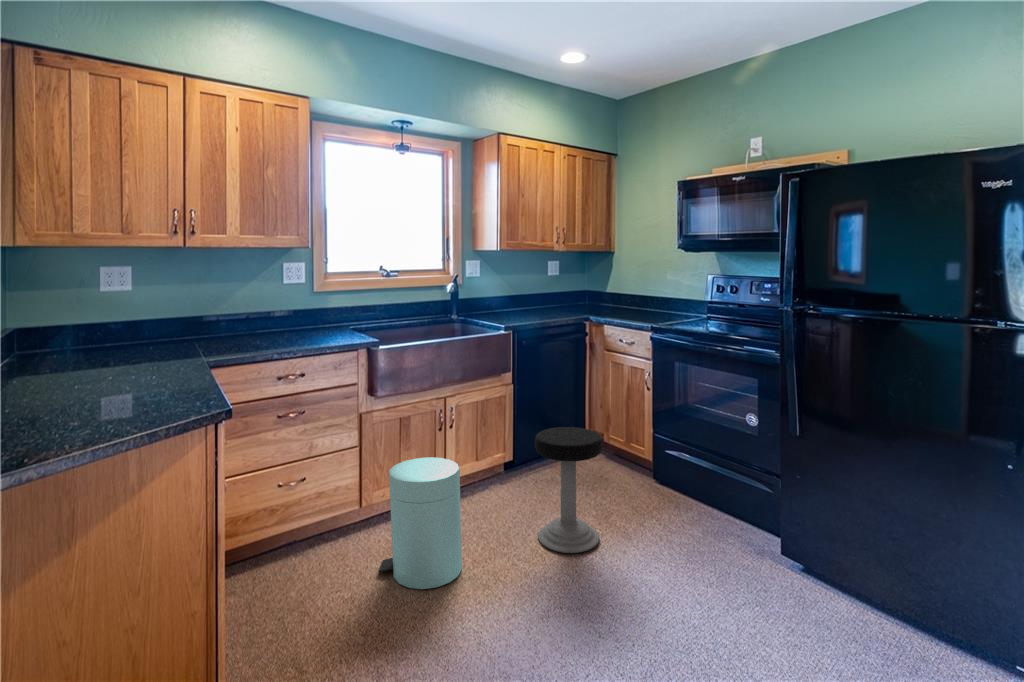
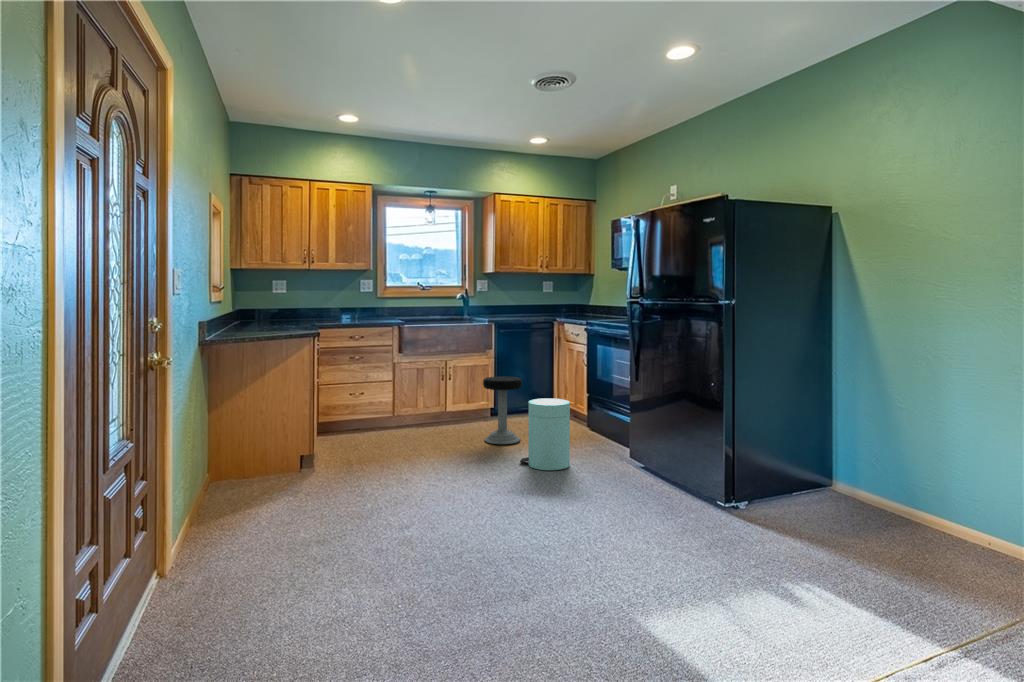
trash can: present [378,457,462,589] -> present [520,398,570,470]

